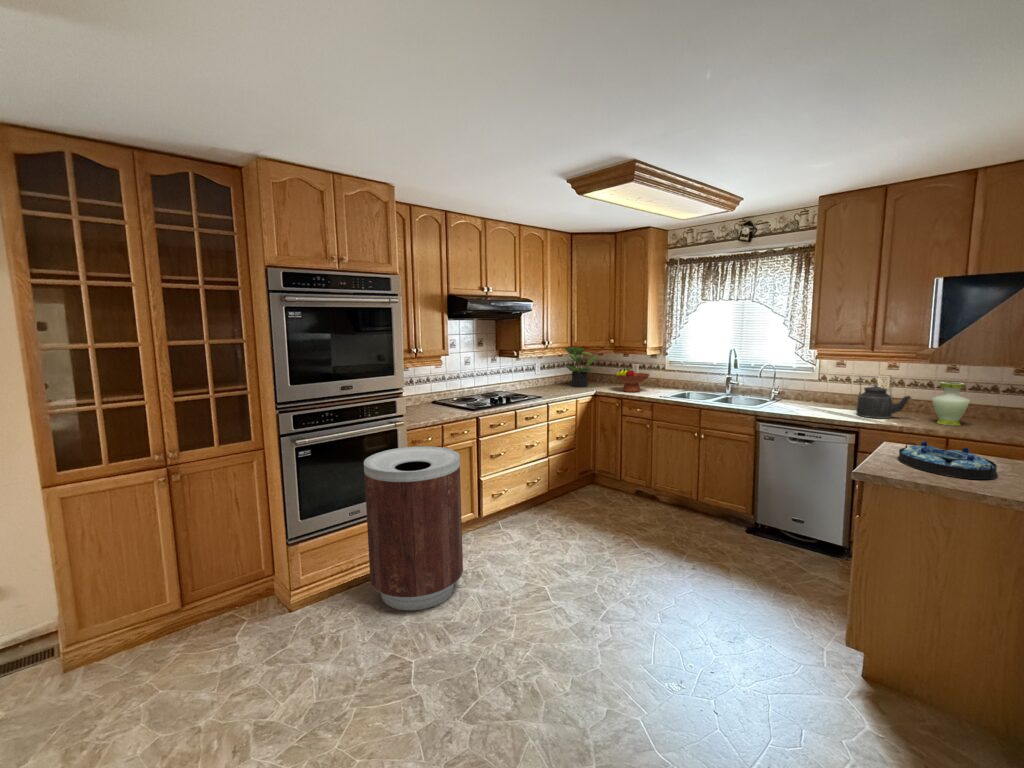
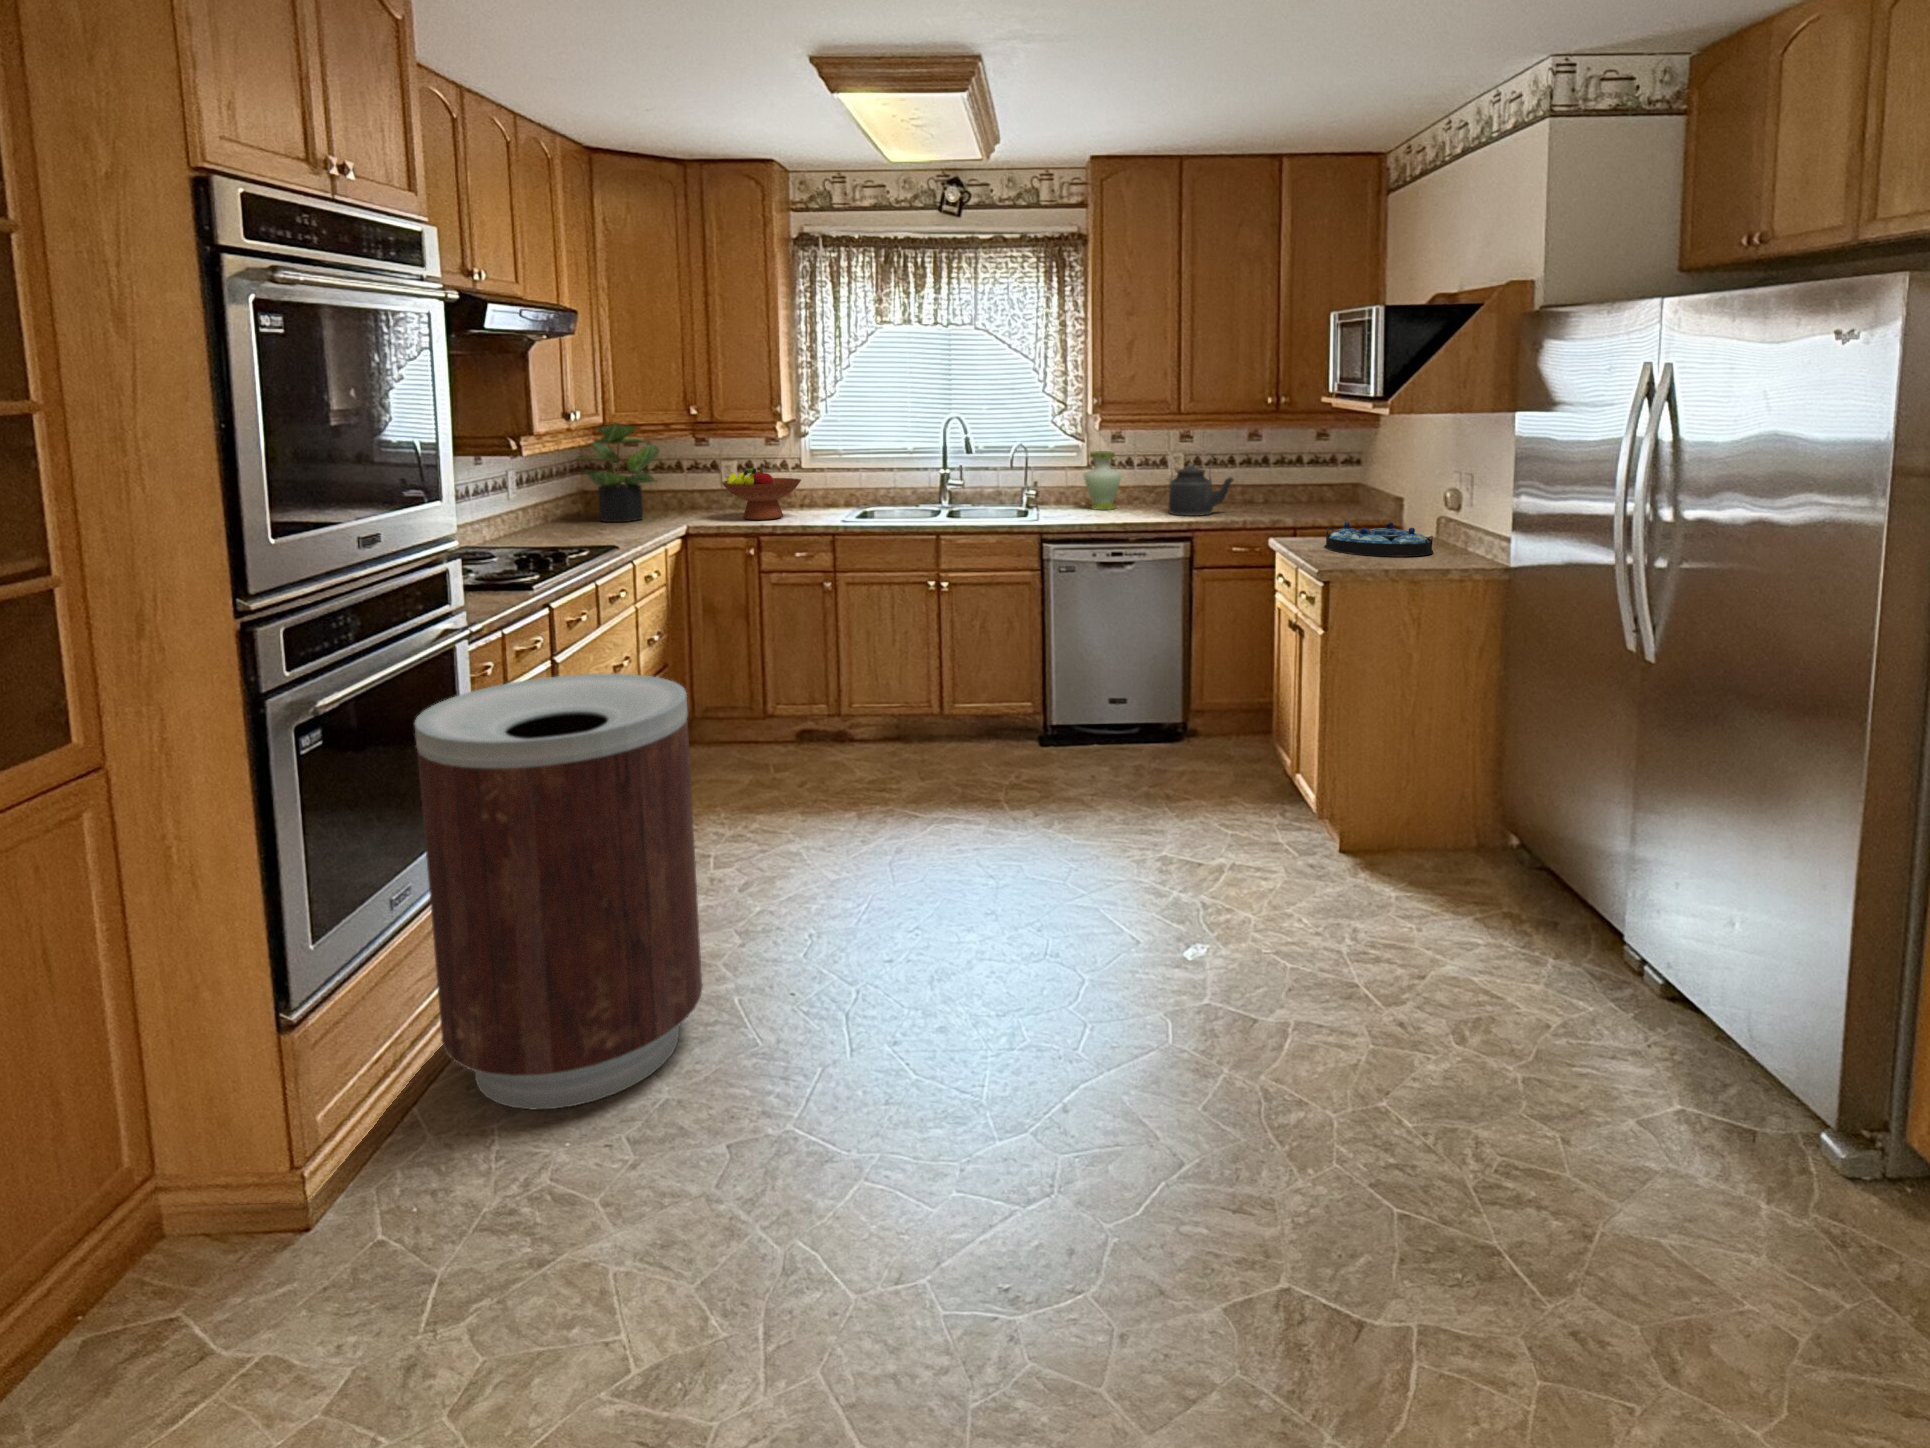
vase: present [932,382,970,425] -> present [1084,451,1122,510]

